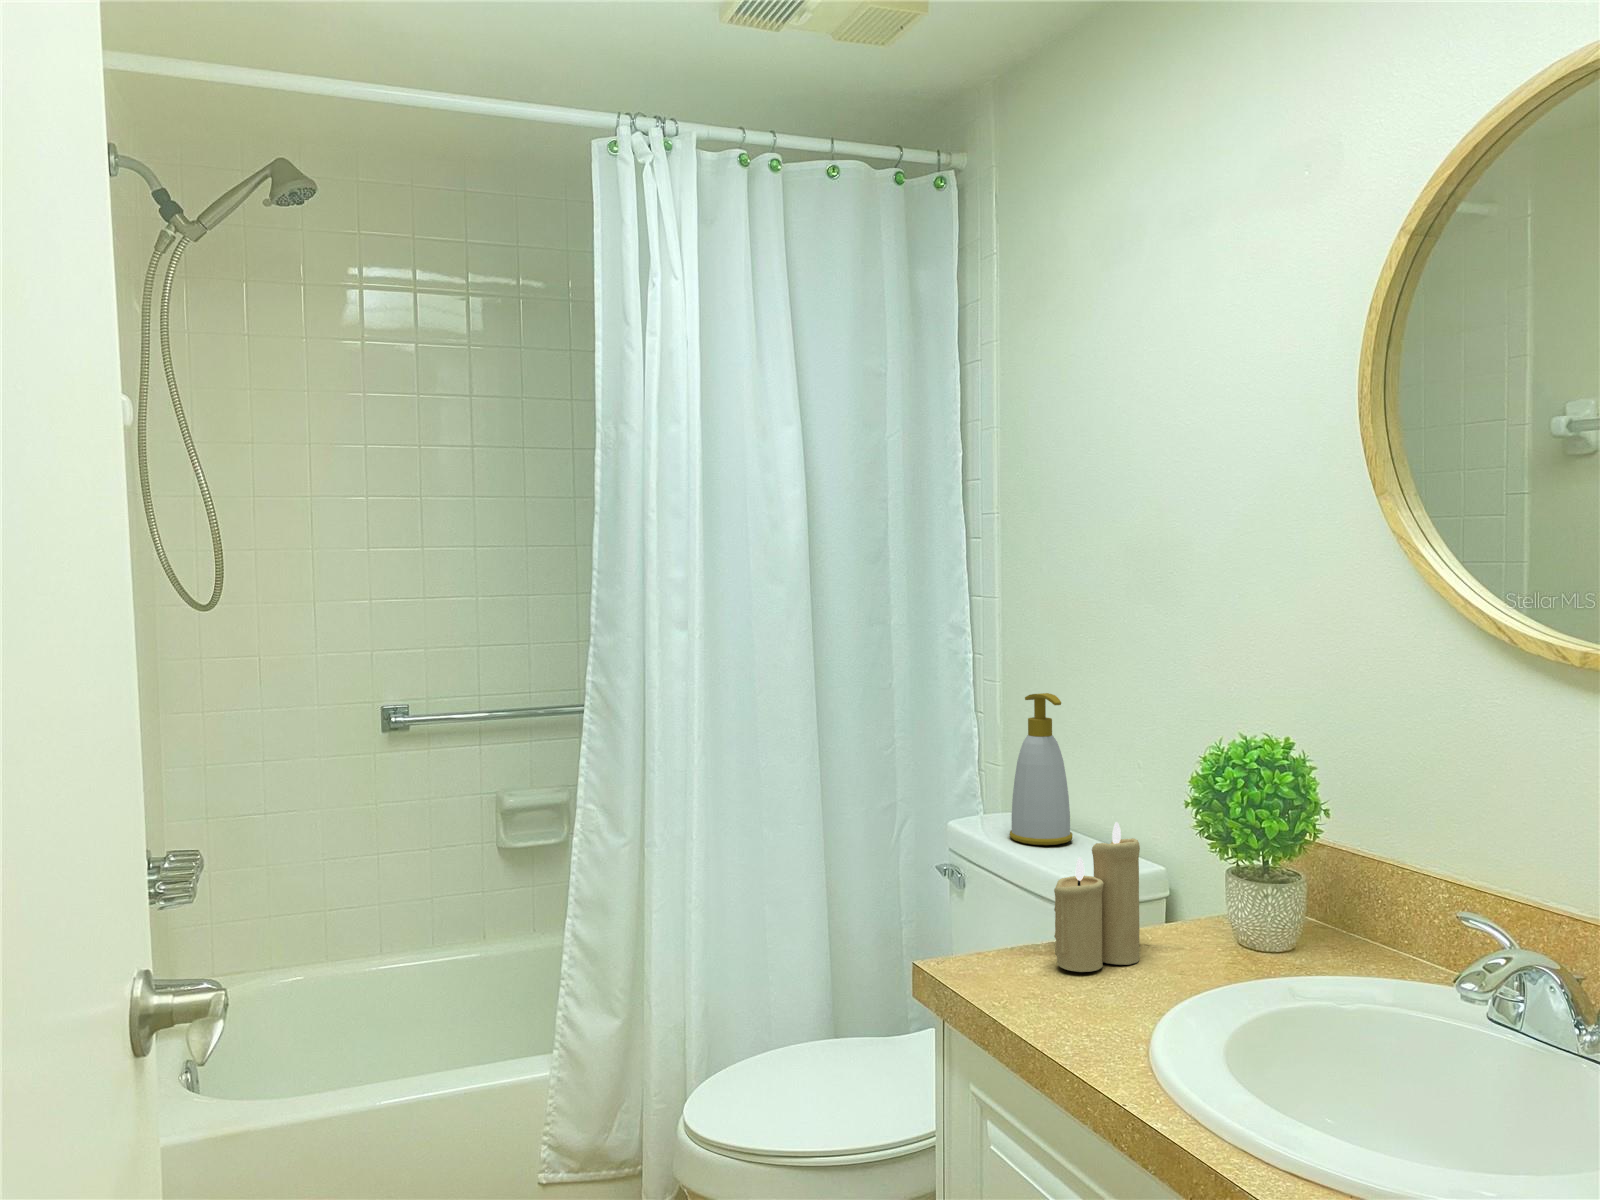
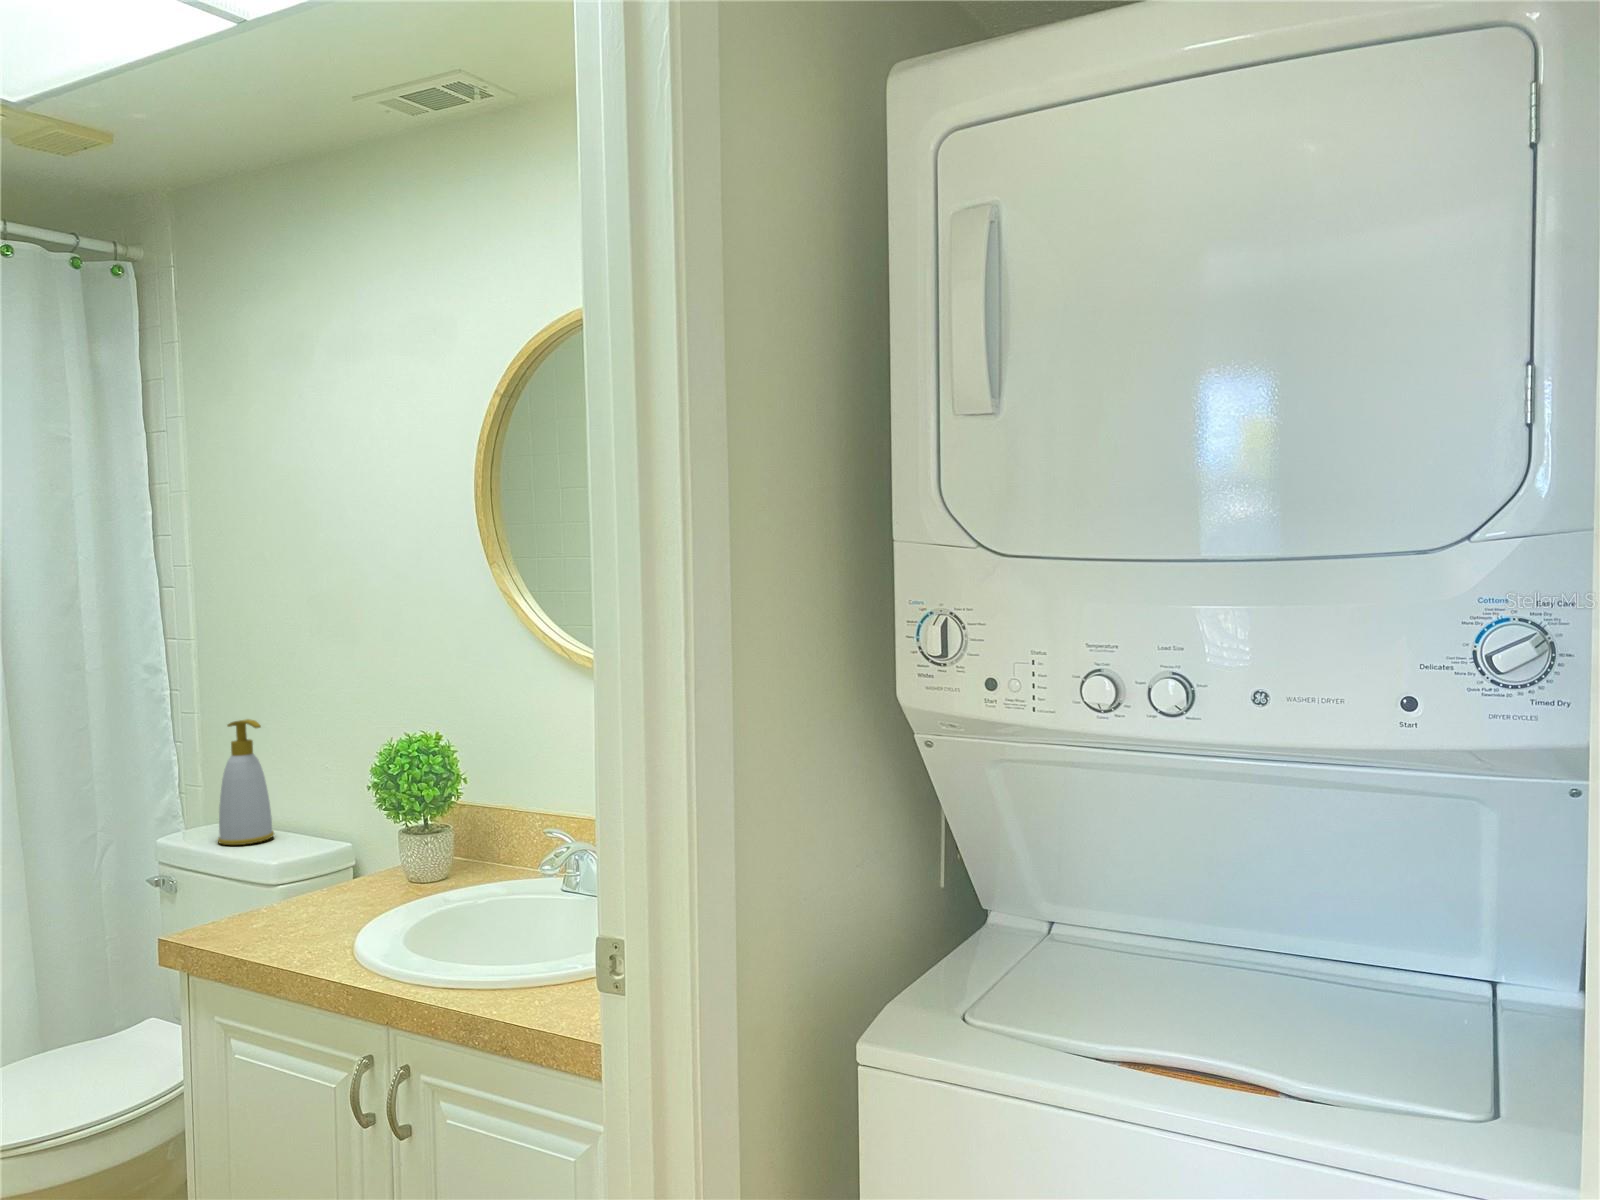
candle: present [1054,822,1140,972] -> none [271,807,339,922]

